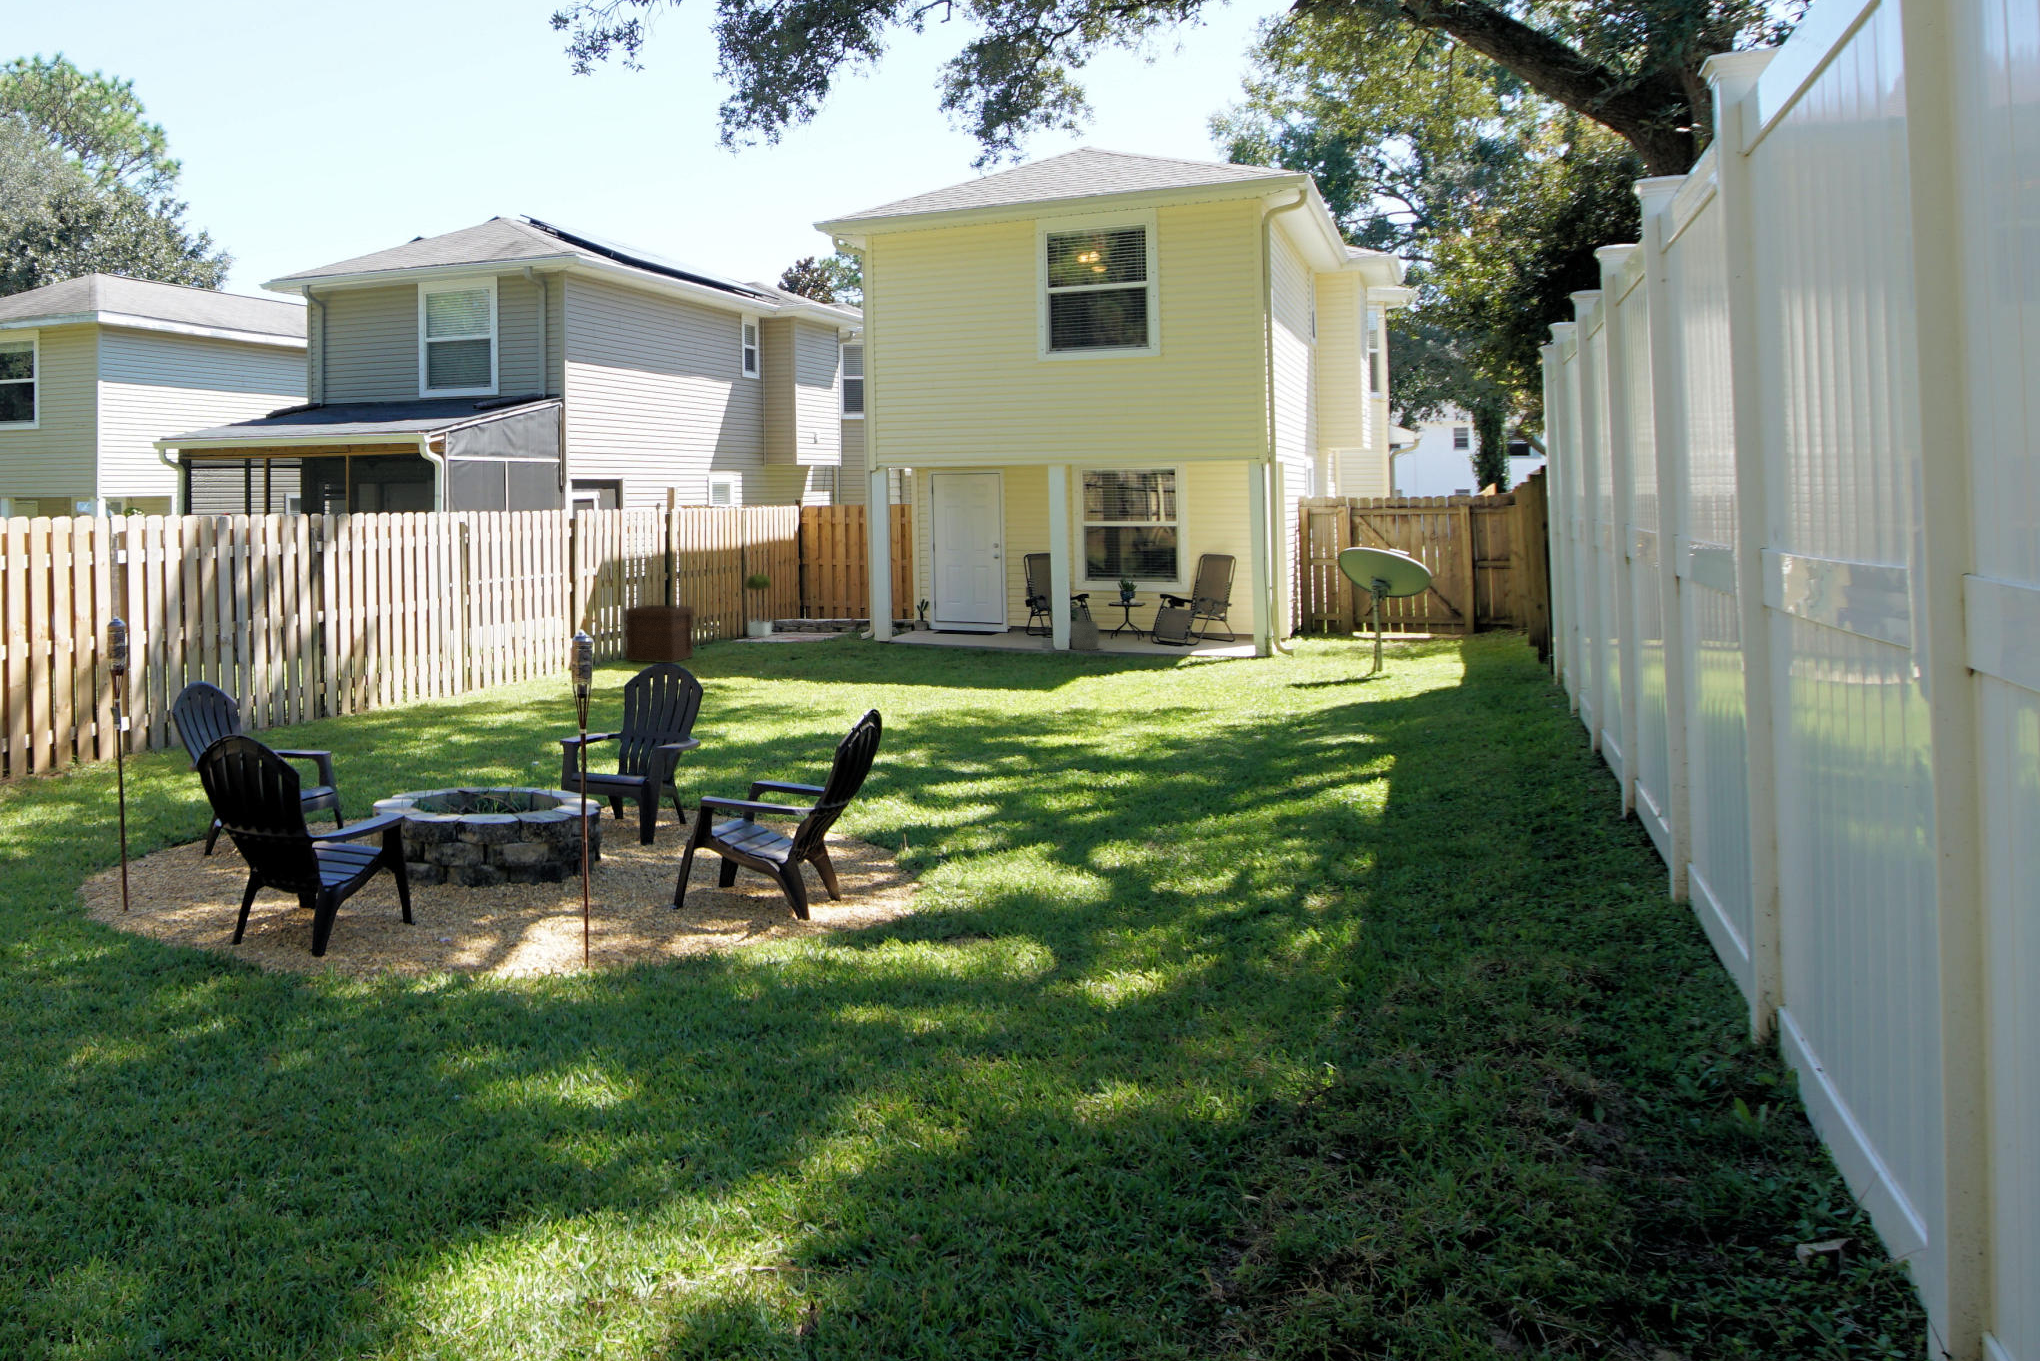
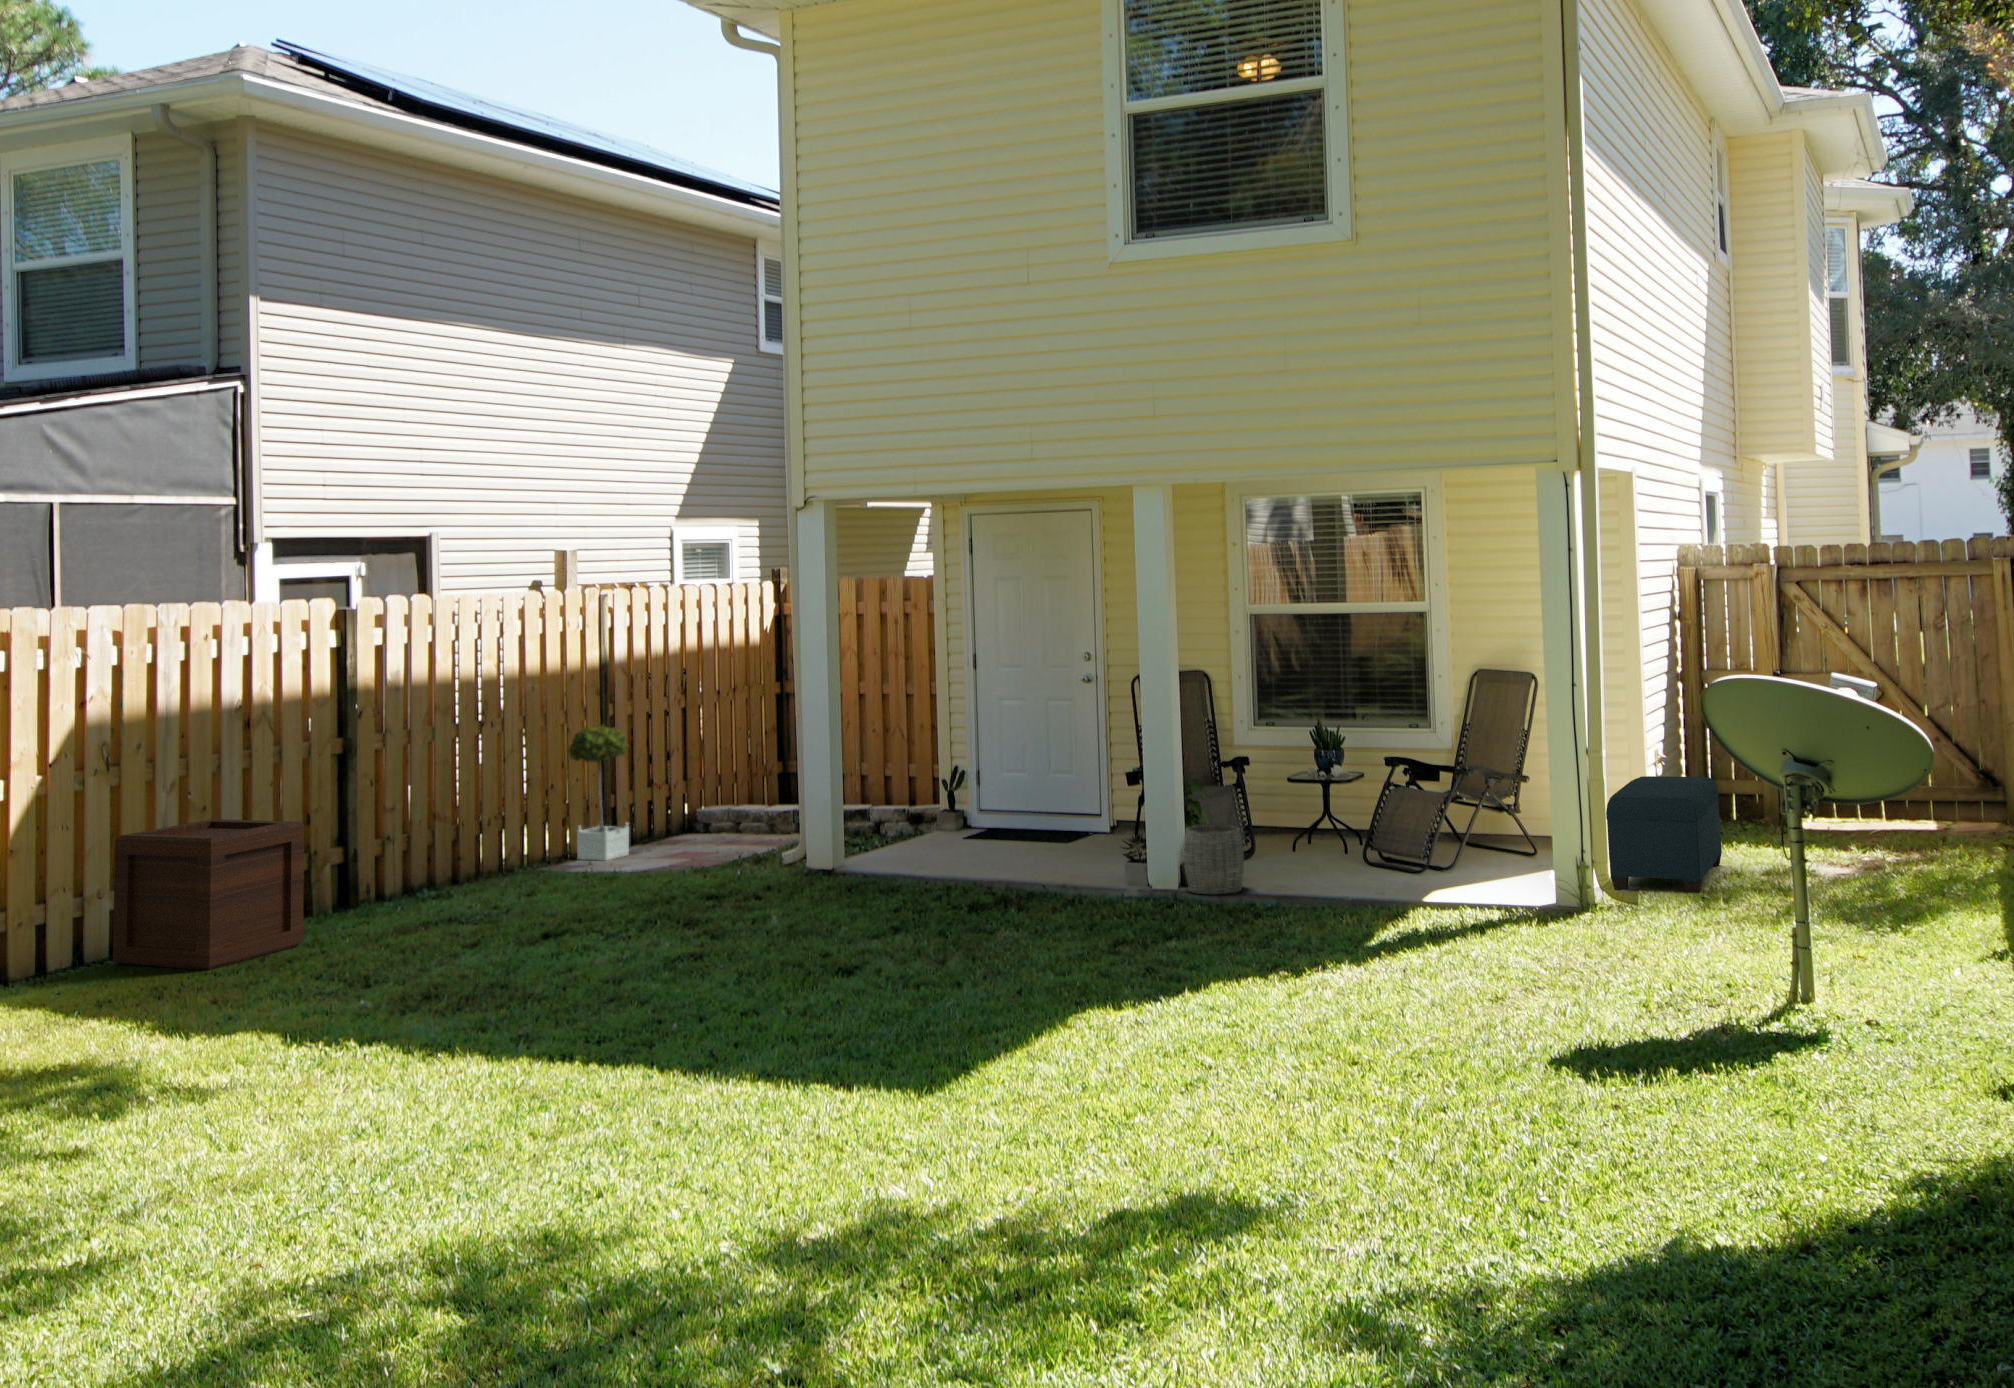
bench: none [1274,605,1325,653] -> present [1606,776,1722,893]

